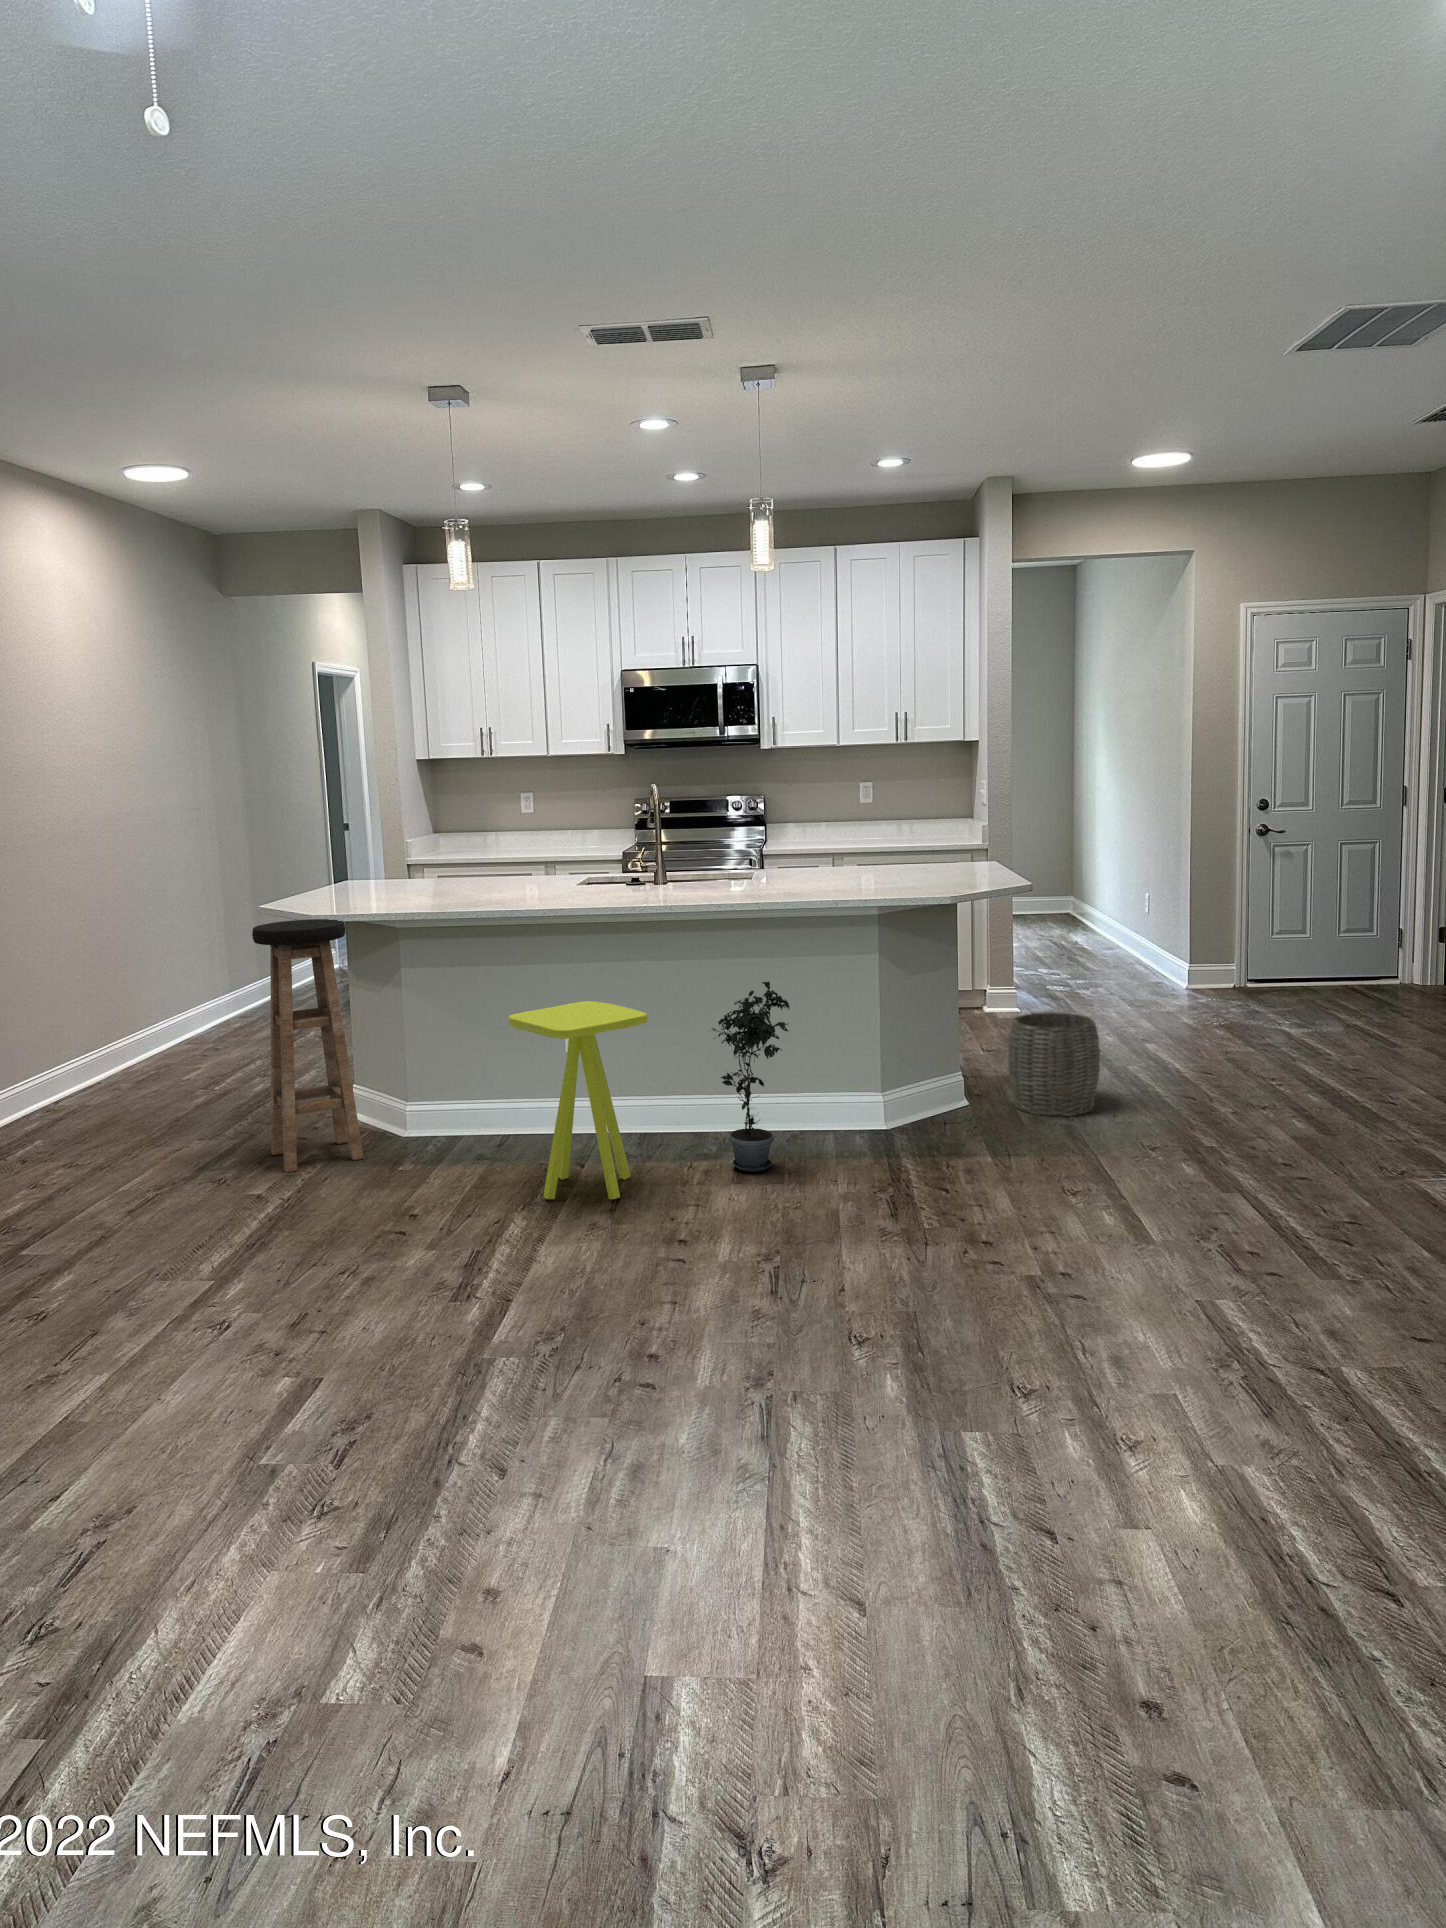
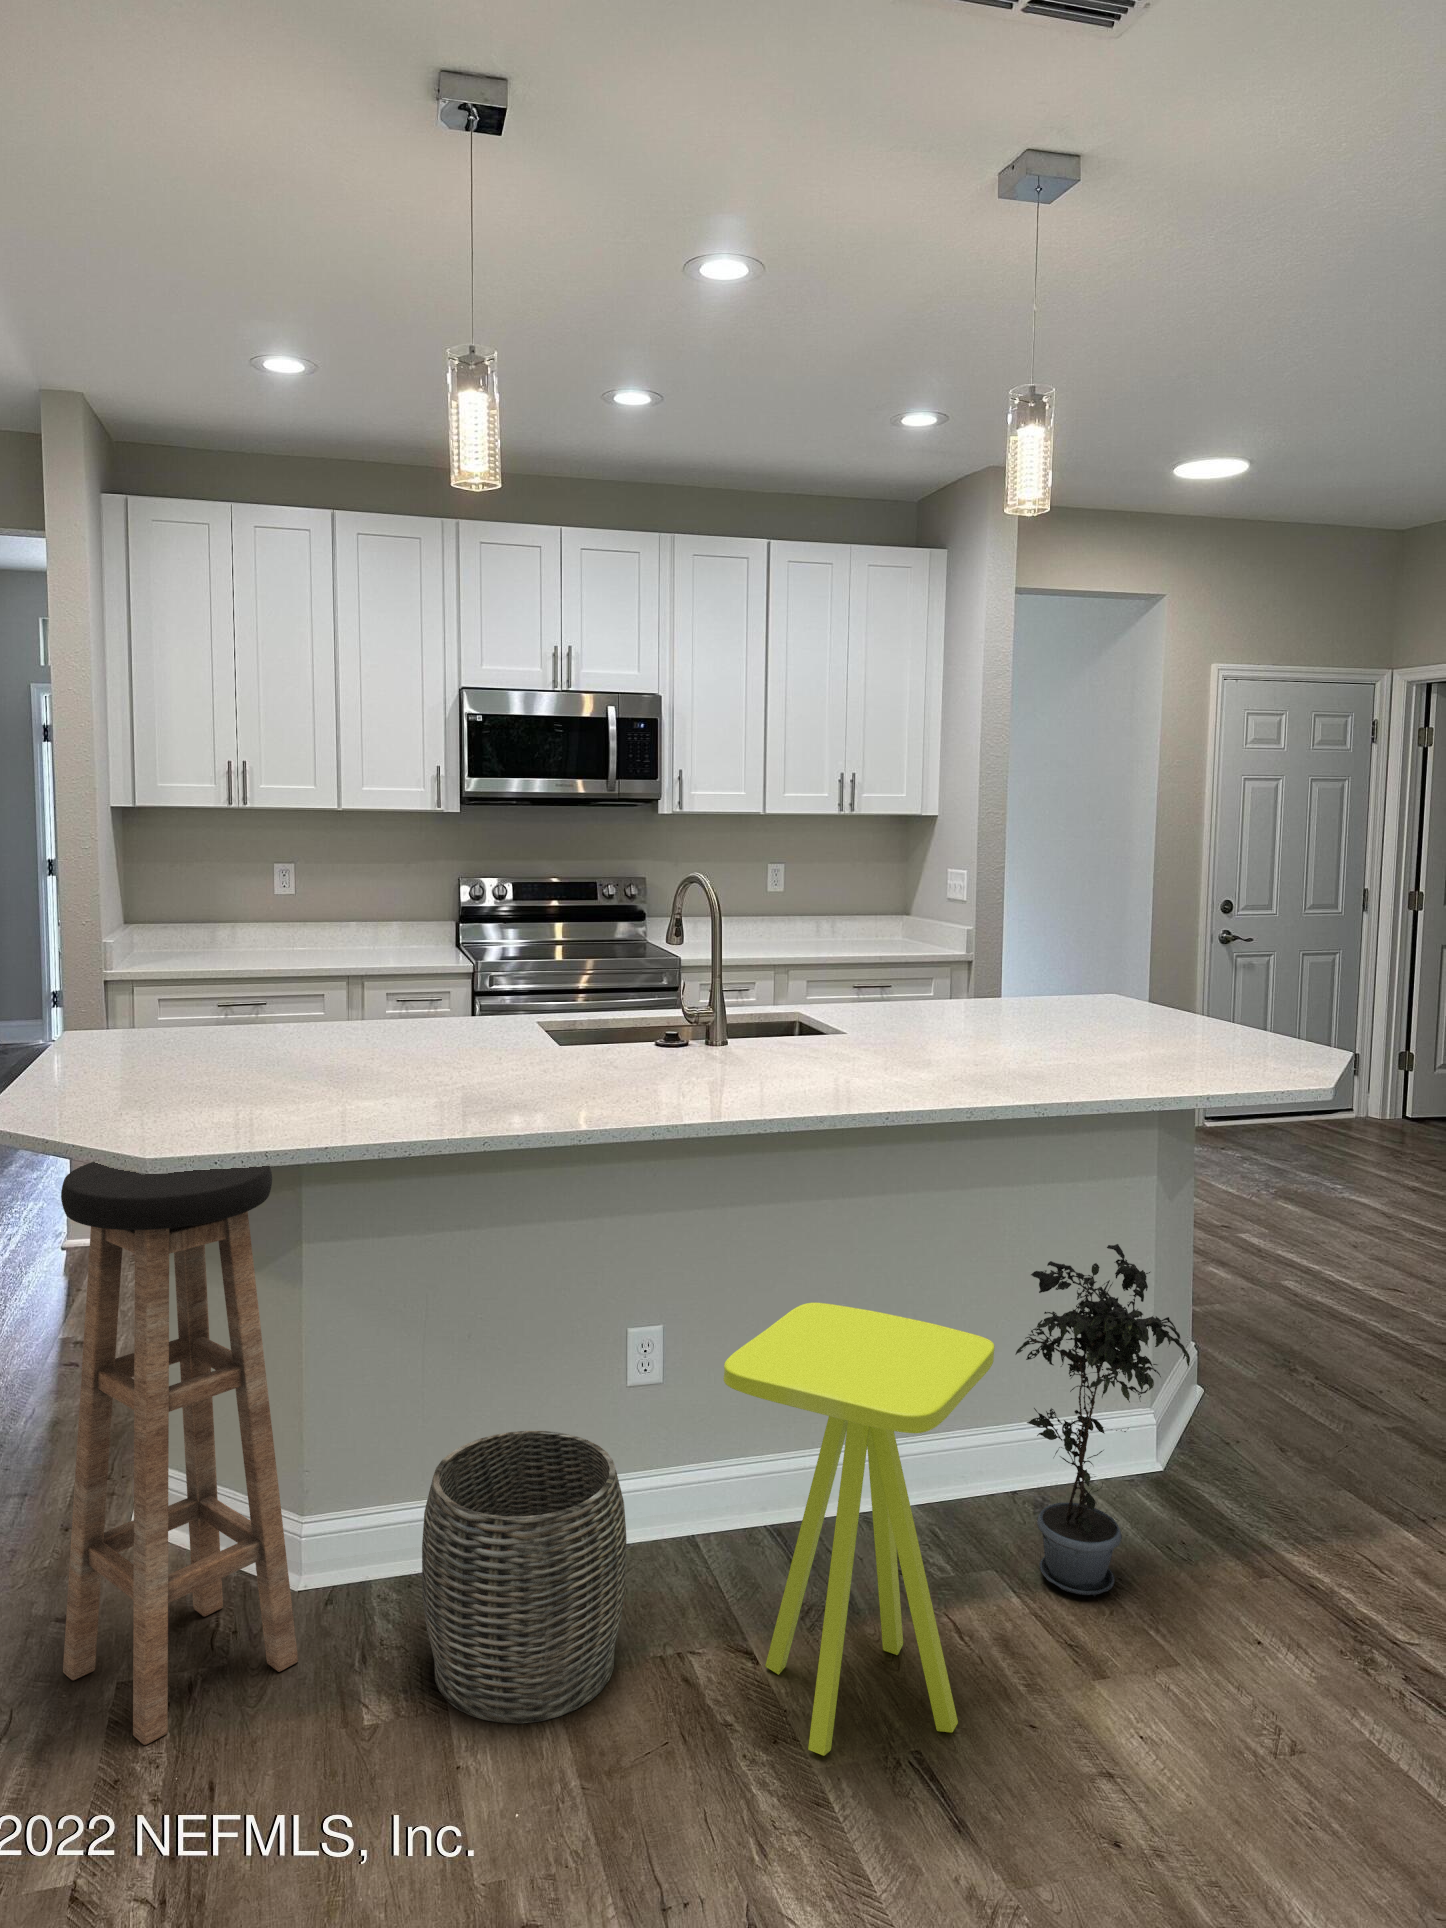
woven basket: present [1008,1012,1100,1116] -> present [422,1431,626,1723]

